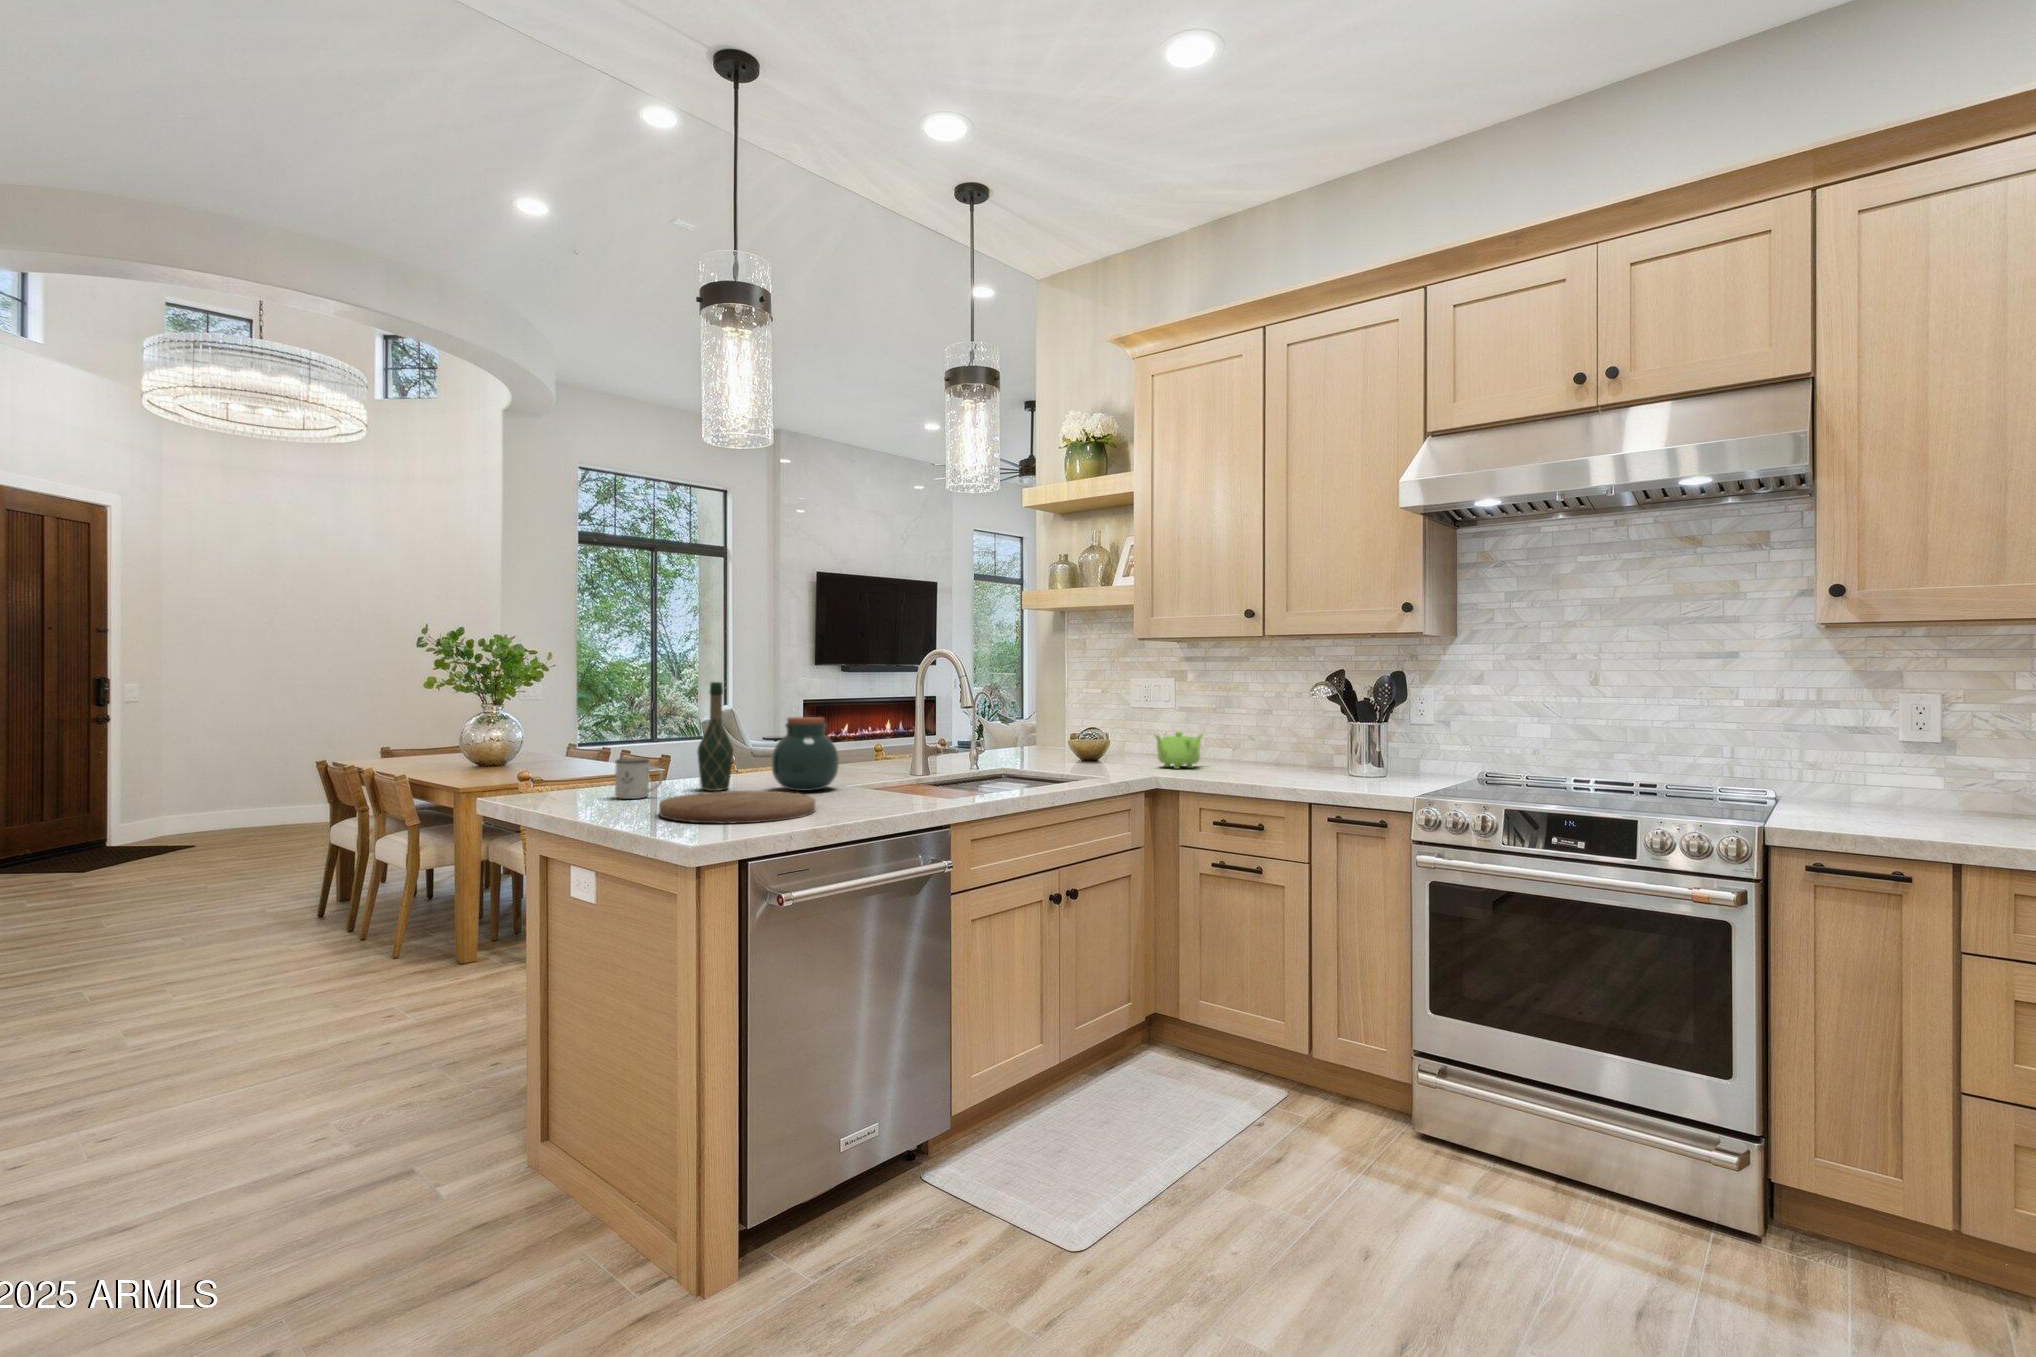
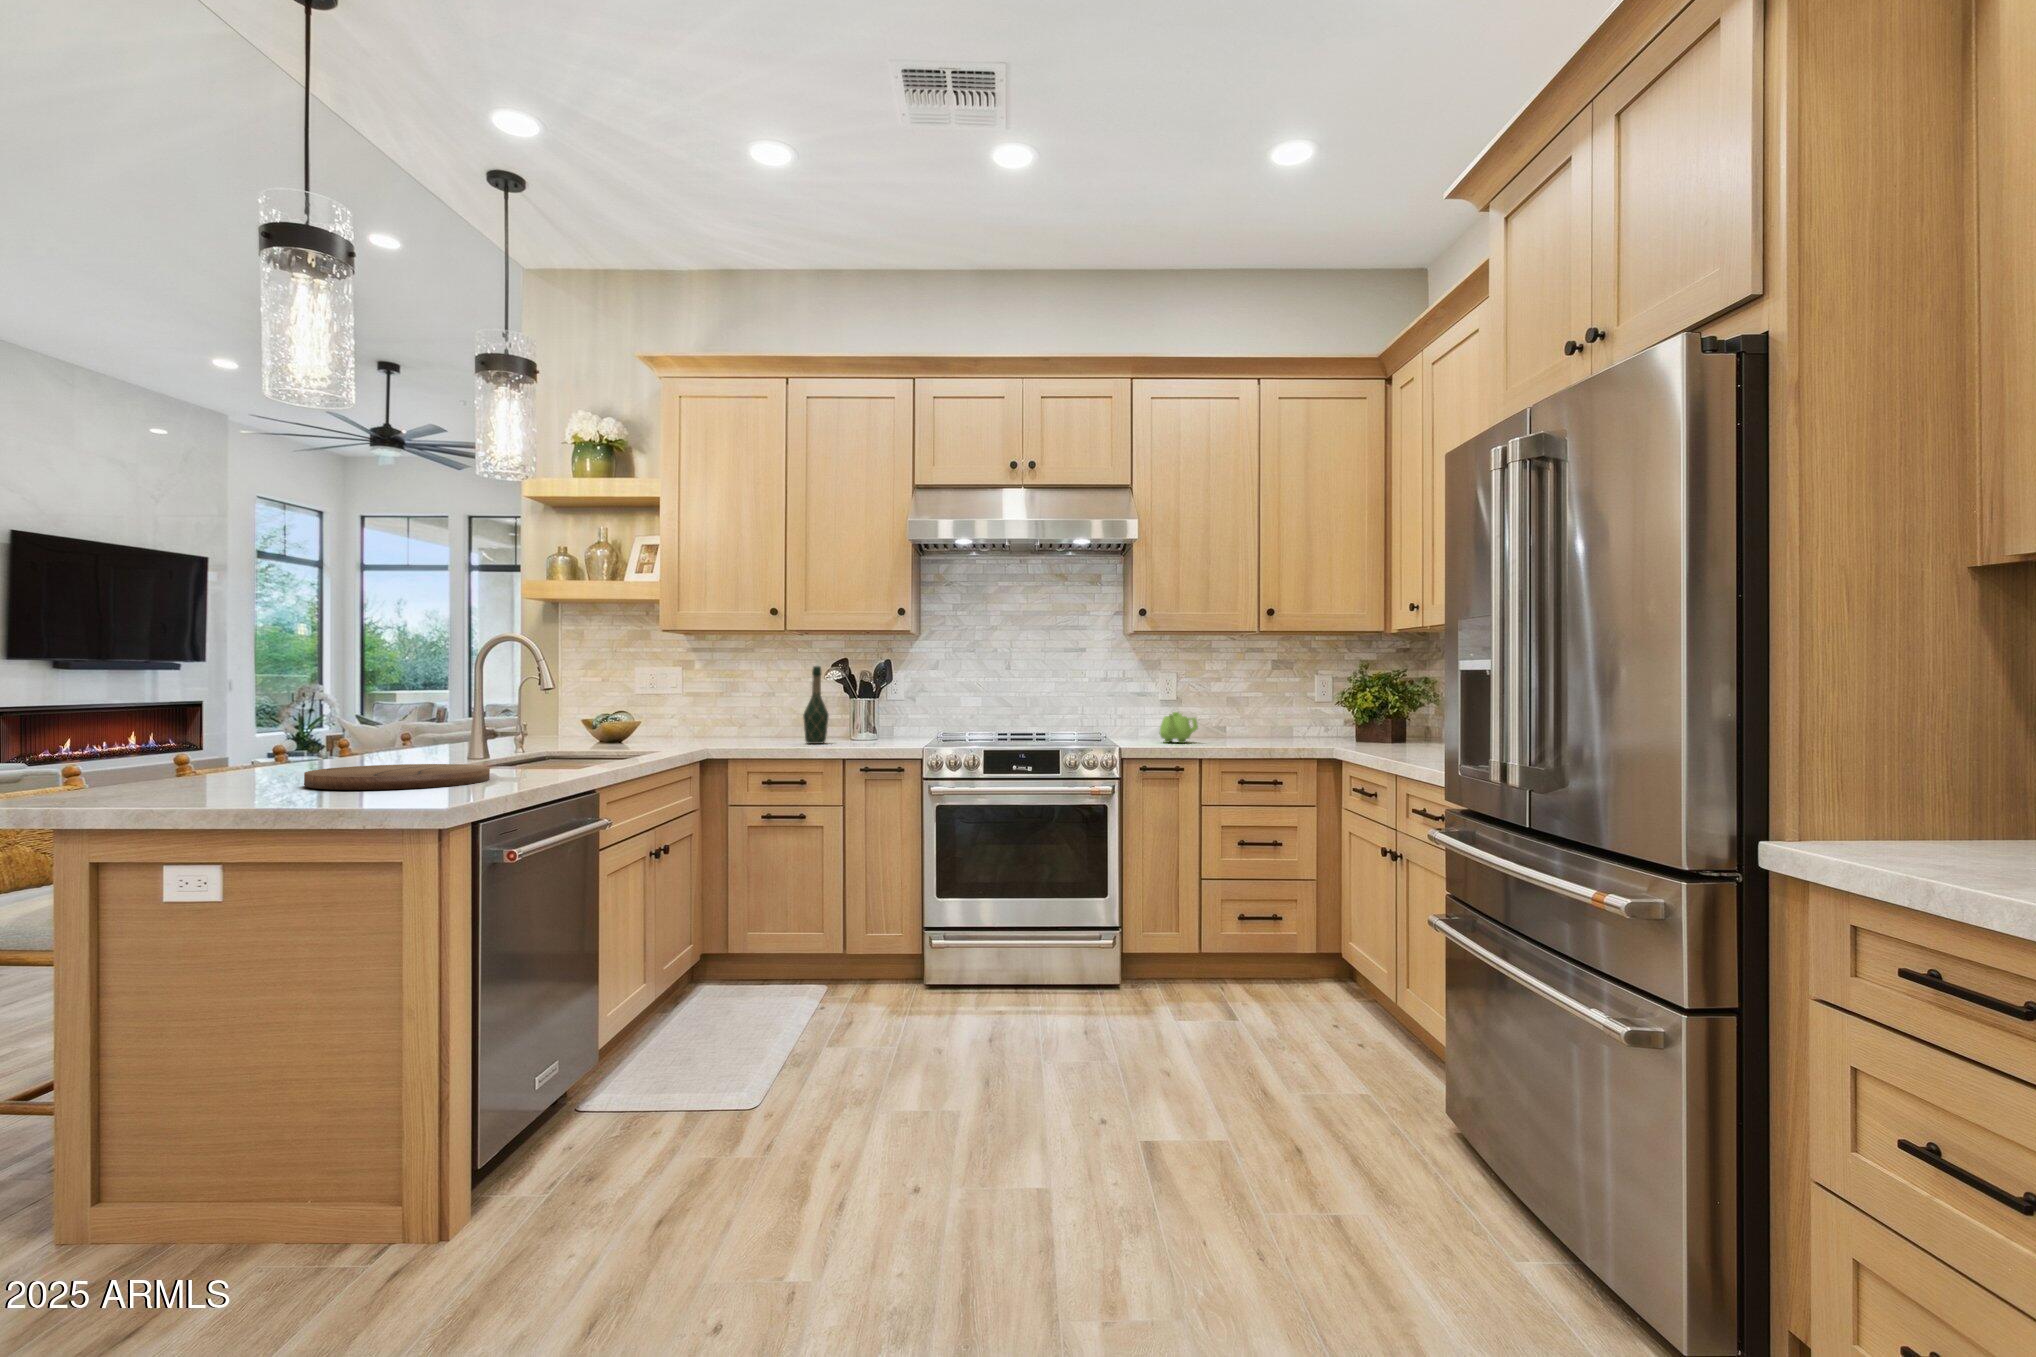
wine bottle: present [697,682,733,791] -> present [803,666,829,744]
jar: present [772,717,839,791] -> none [357,693,440,769]
teapot: present [1155,732,1203,769] -> present [1159,712,1198,743]
mug: present [615,758,663,799] -> none [169,739,239,785]

